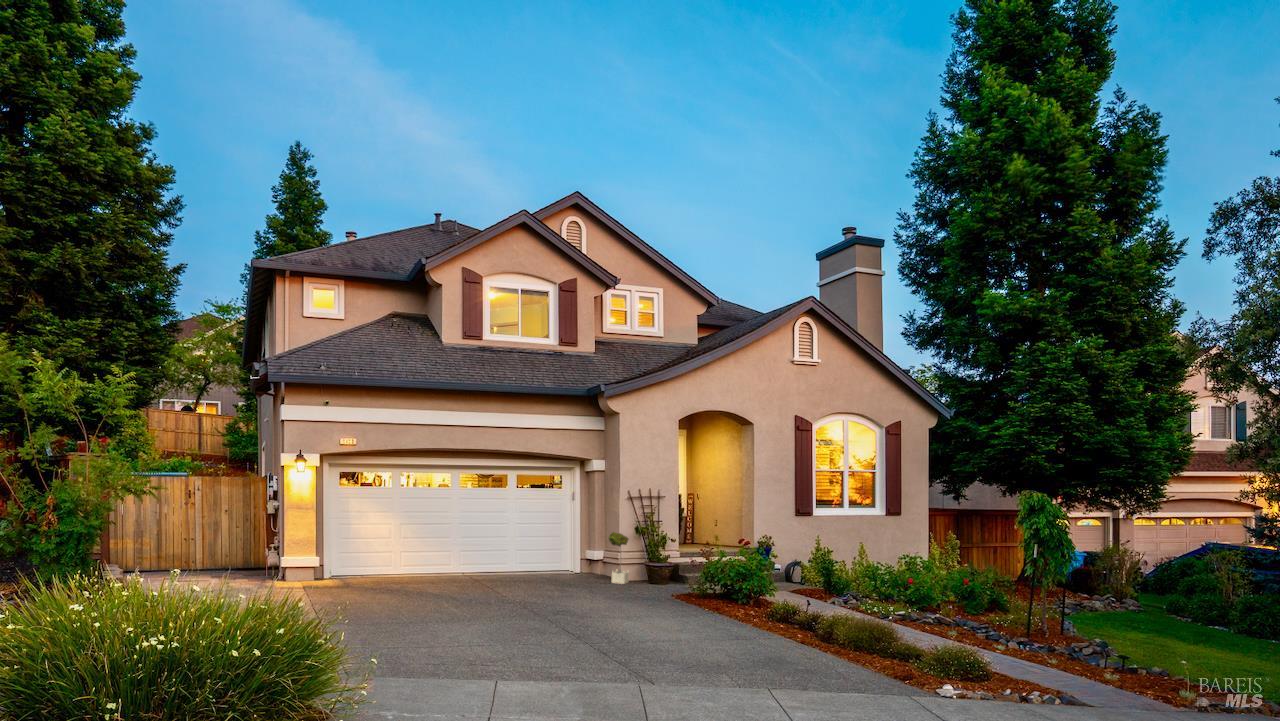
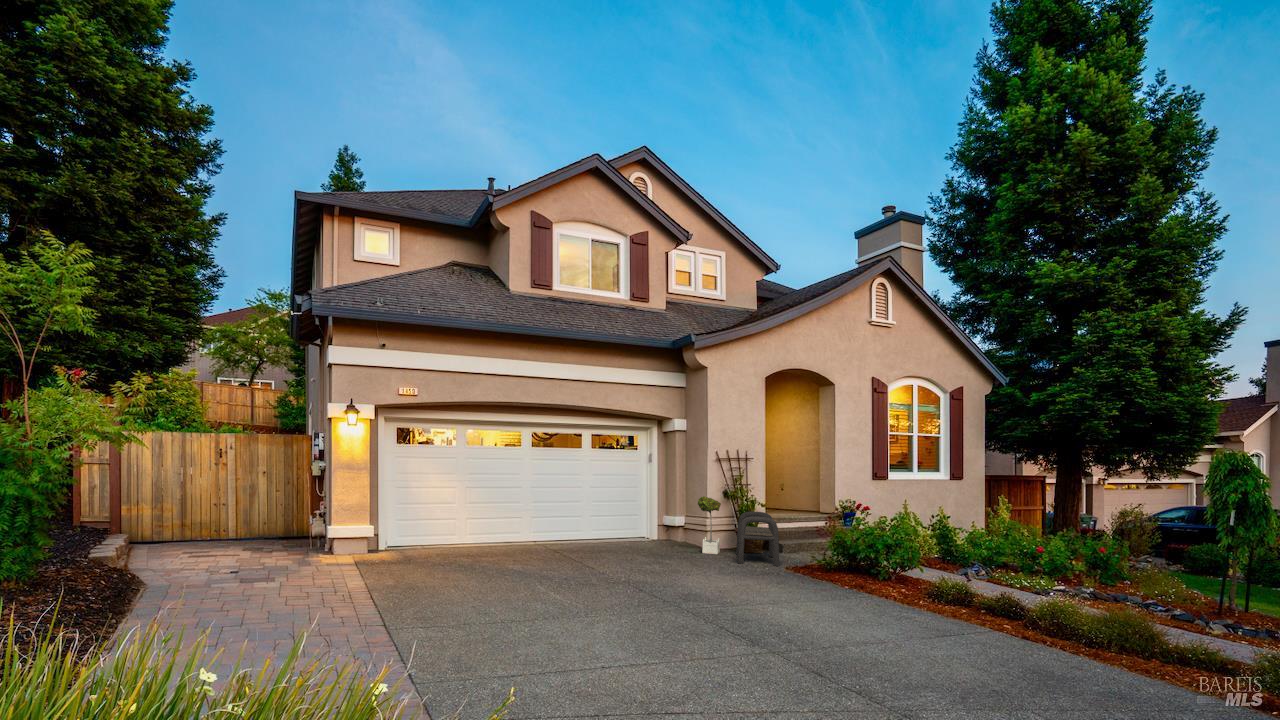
bench: none [632,546,675,593] -> present [736,511,779,566]

